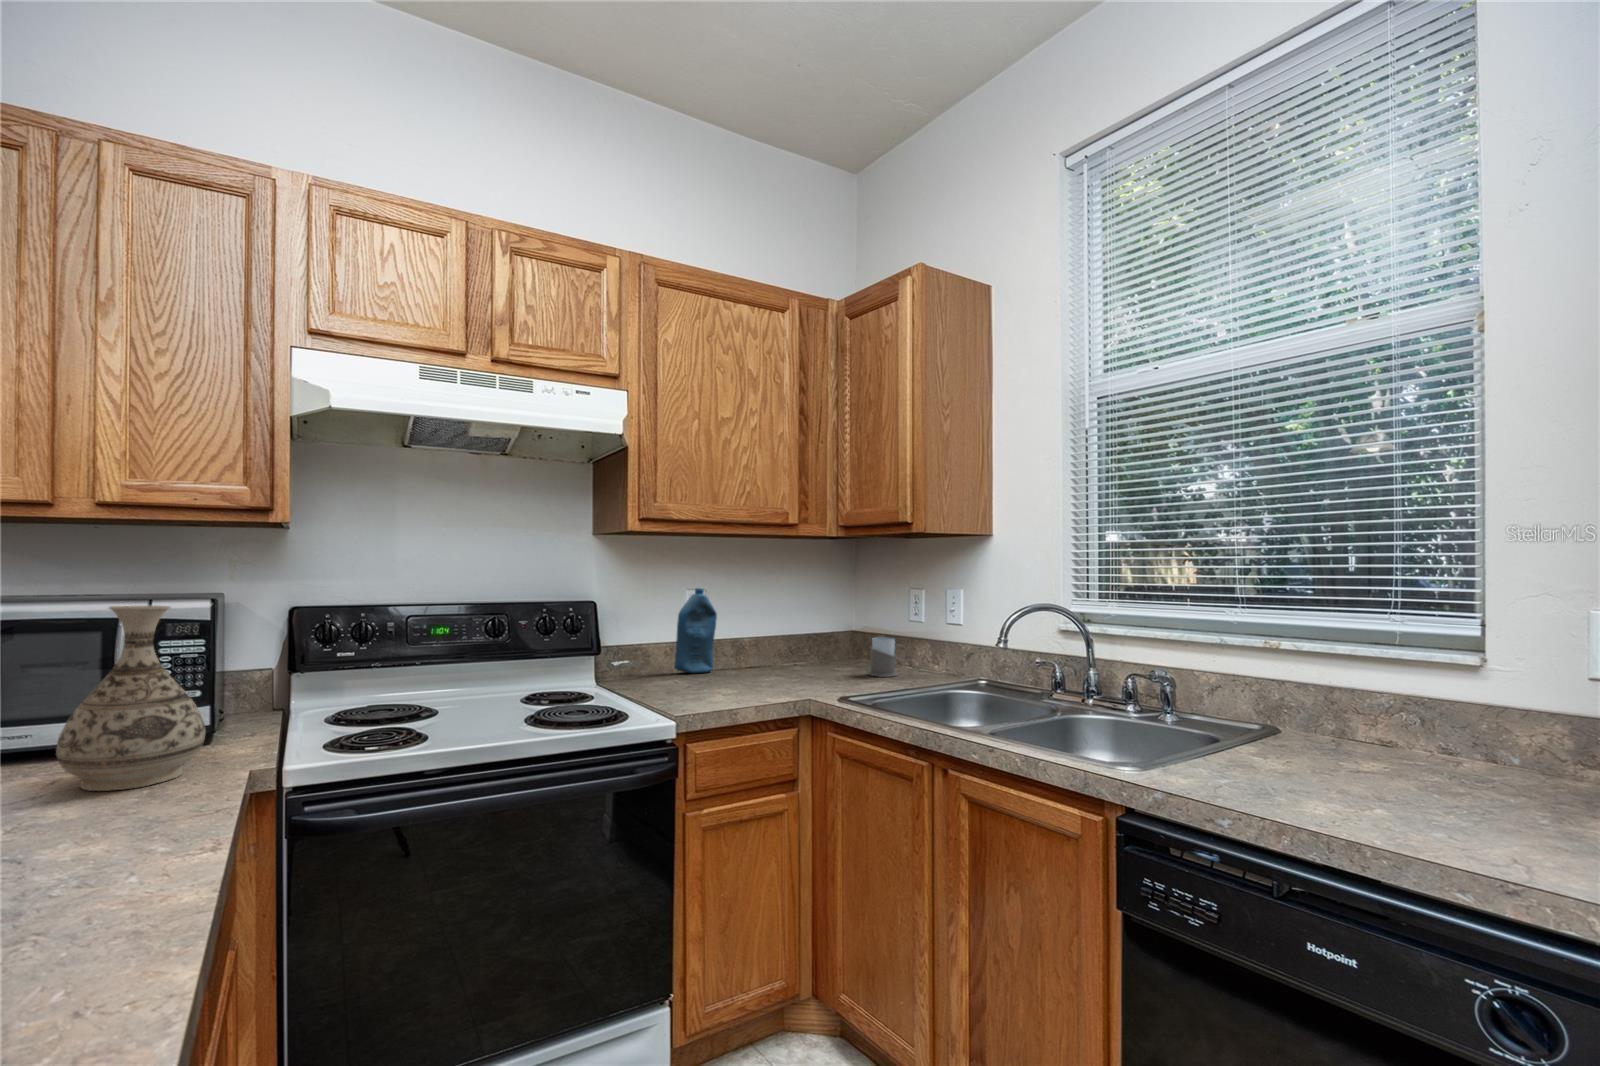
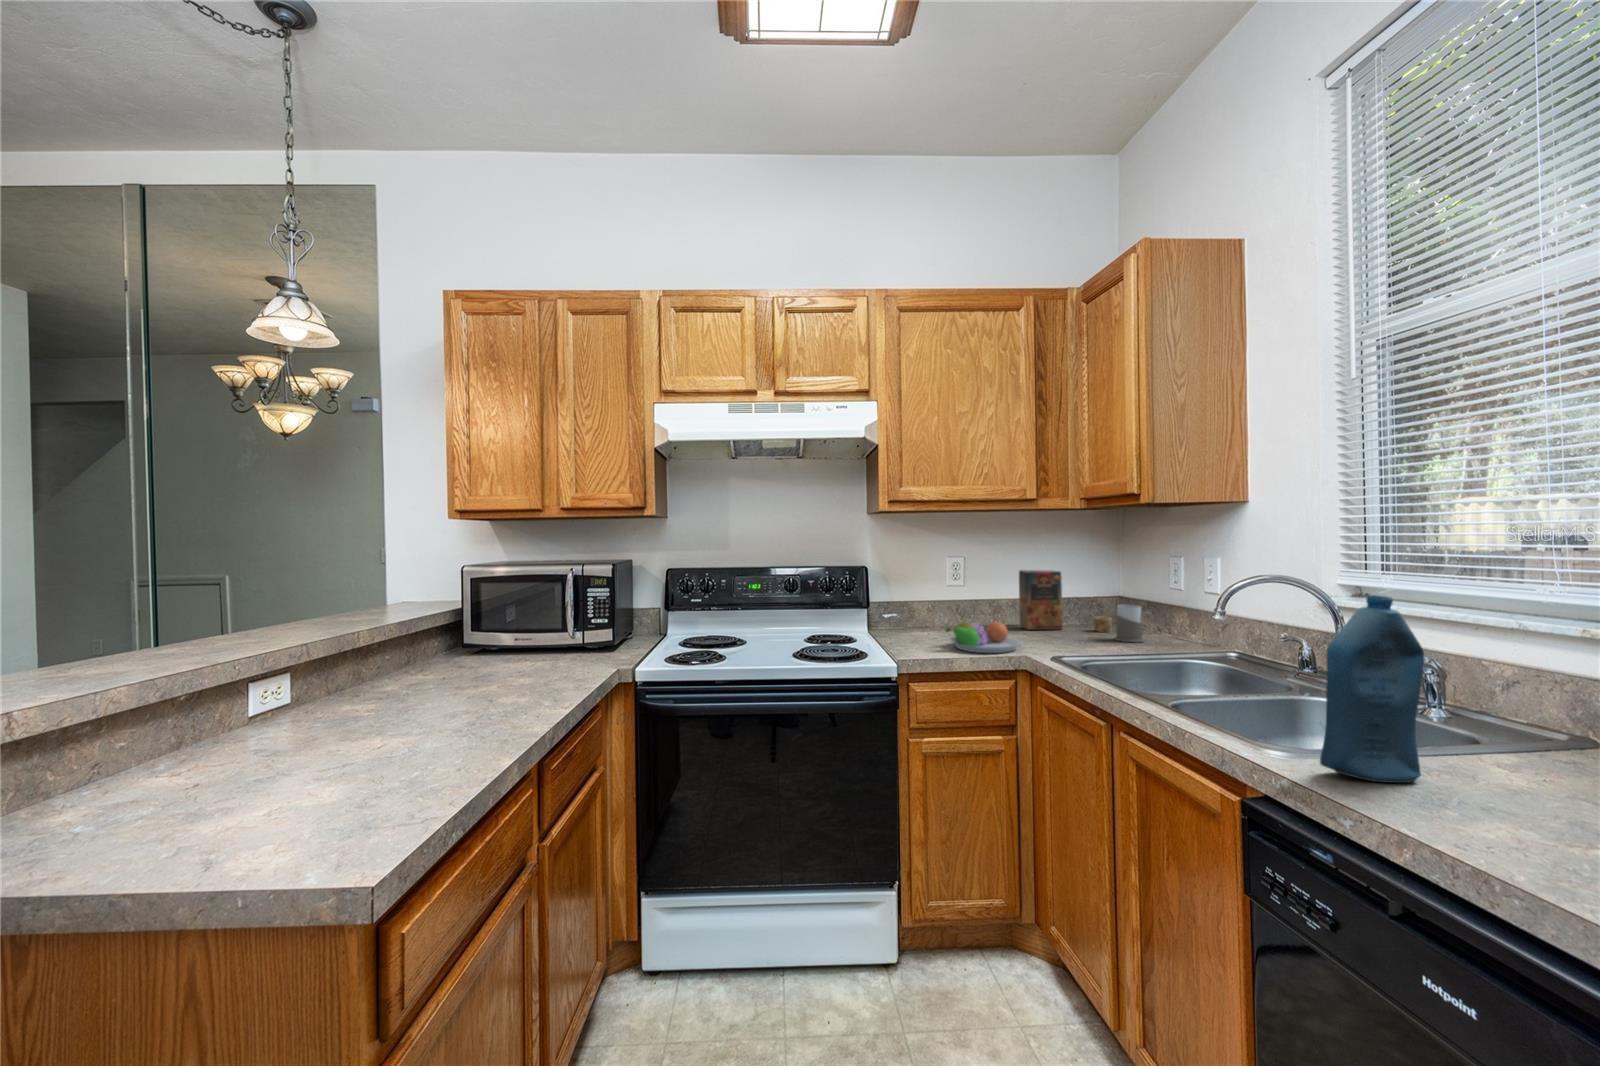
bottle: present [674,588,717,673] -> present [1320,595,1424,783]
cereal box: none [763,602,857,671] -> present [1019,570,1112,632]
vase: present [56,606,205,791] -> none [526,567,596,672]
fruit bowl: none [715,660,796,699] -> present [946,619,1021,653]

